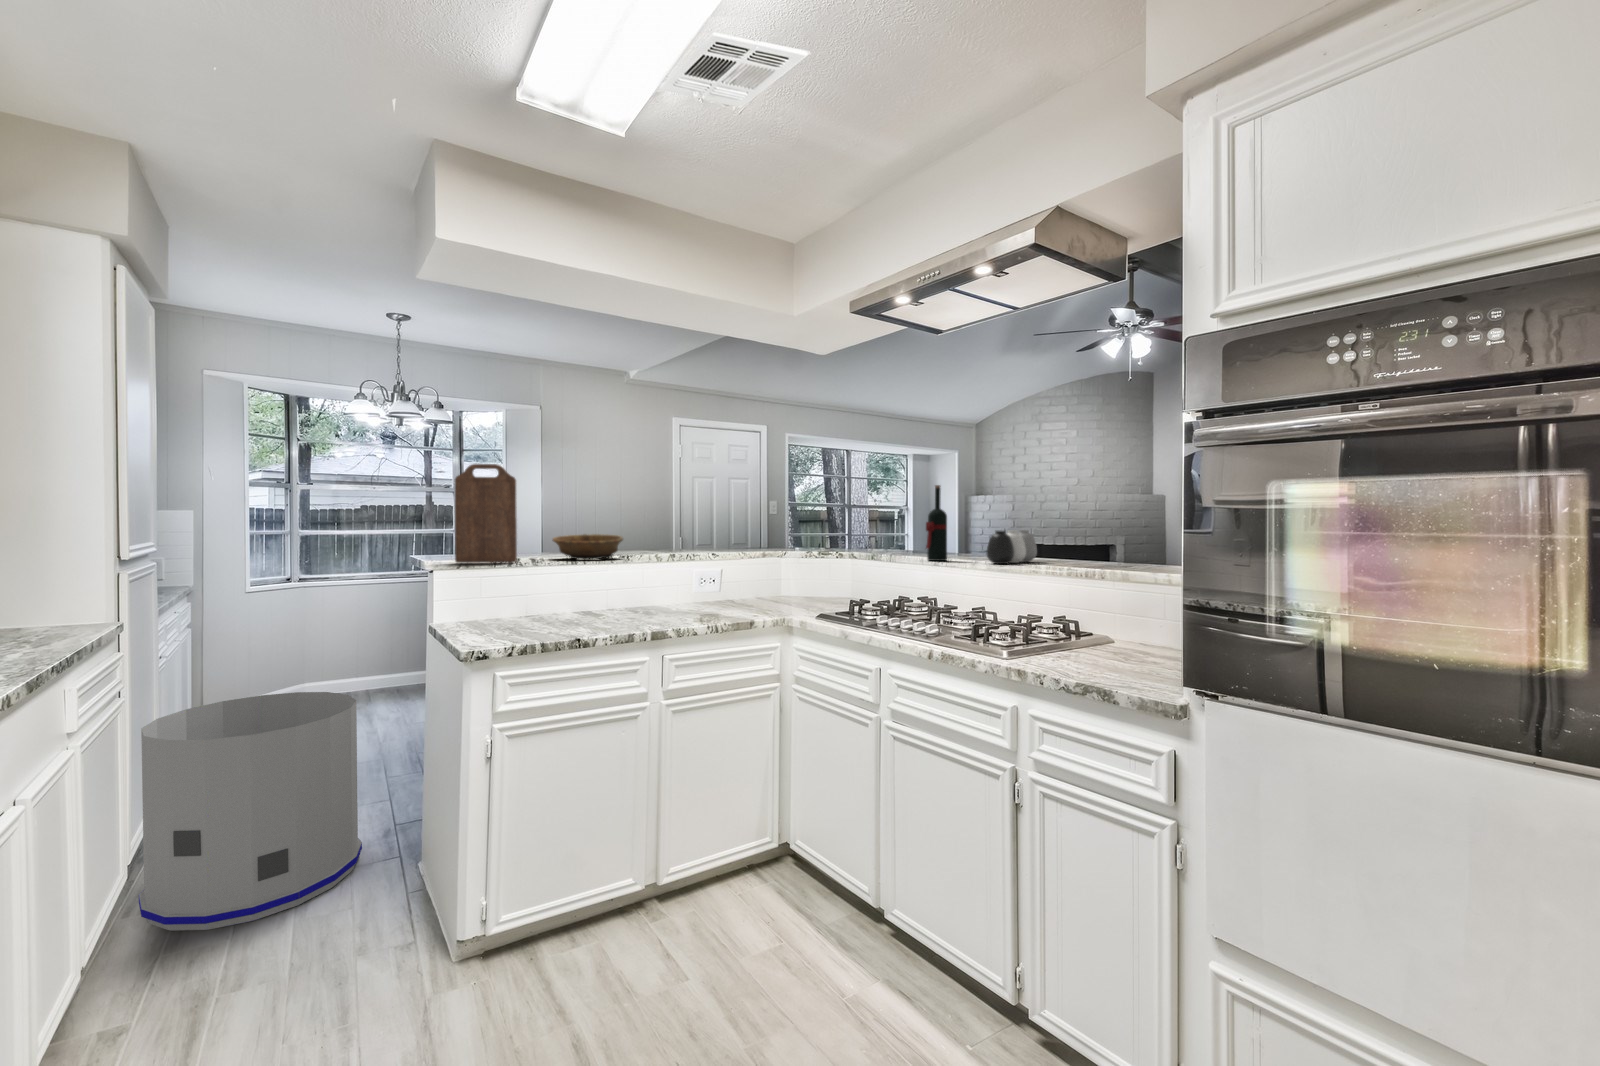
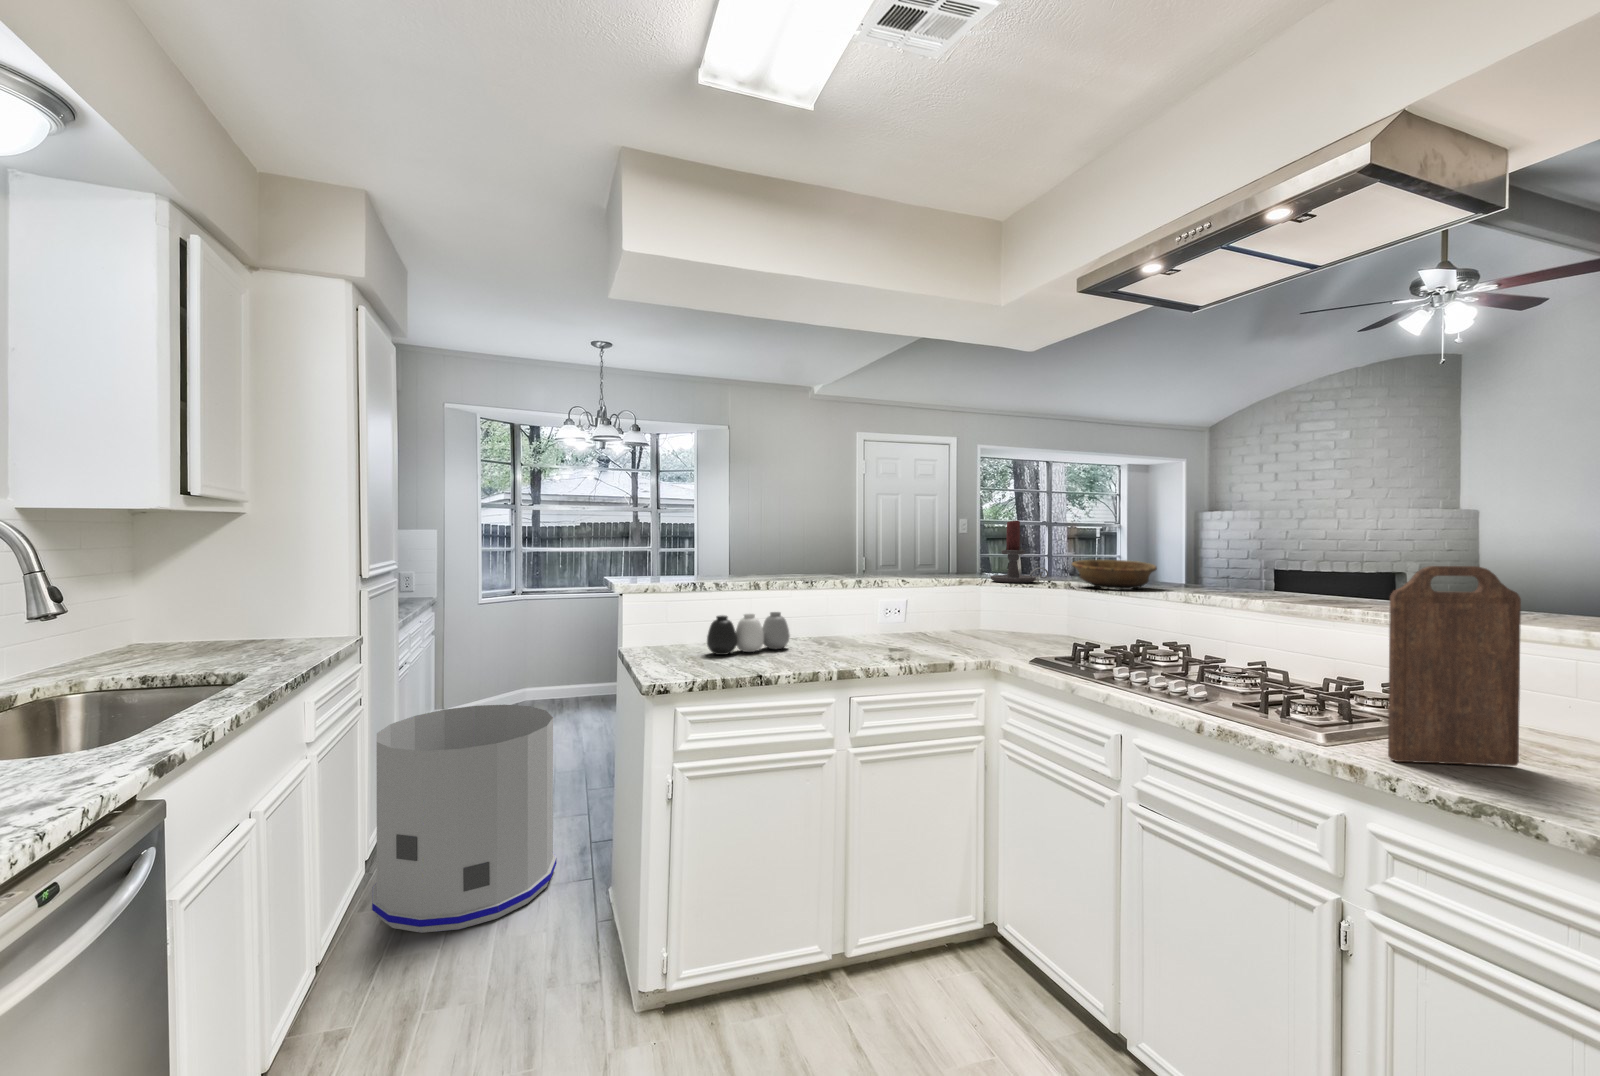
cutting board: present [455,464,517,563] -> present [1388,566,1521,766]
wine bottle: present [926,485,947,561] -> none [1170,500,1200,595]
candle holder: none [790,502,838,556] -> present [990,521,1049,583]
vase: present [987,530,1037,564] -> present [707,612,790,655]
decorative bowl: present [553,534,623,559] -> present [1072,560,1157,589]

